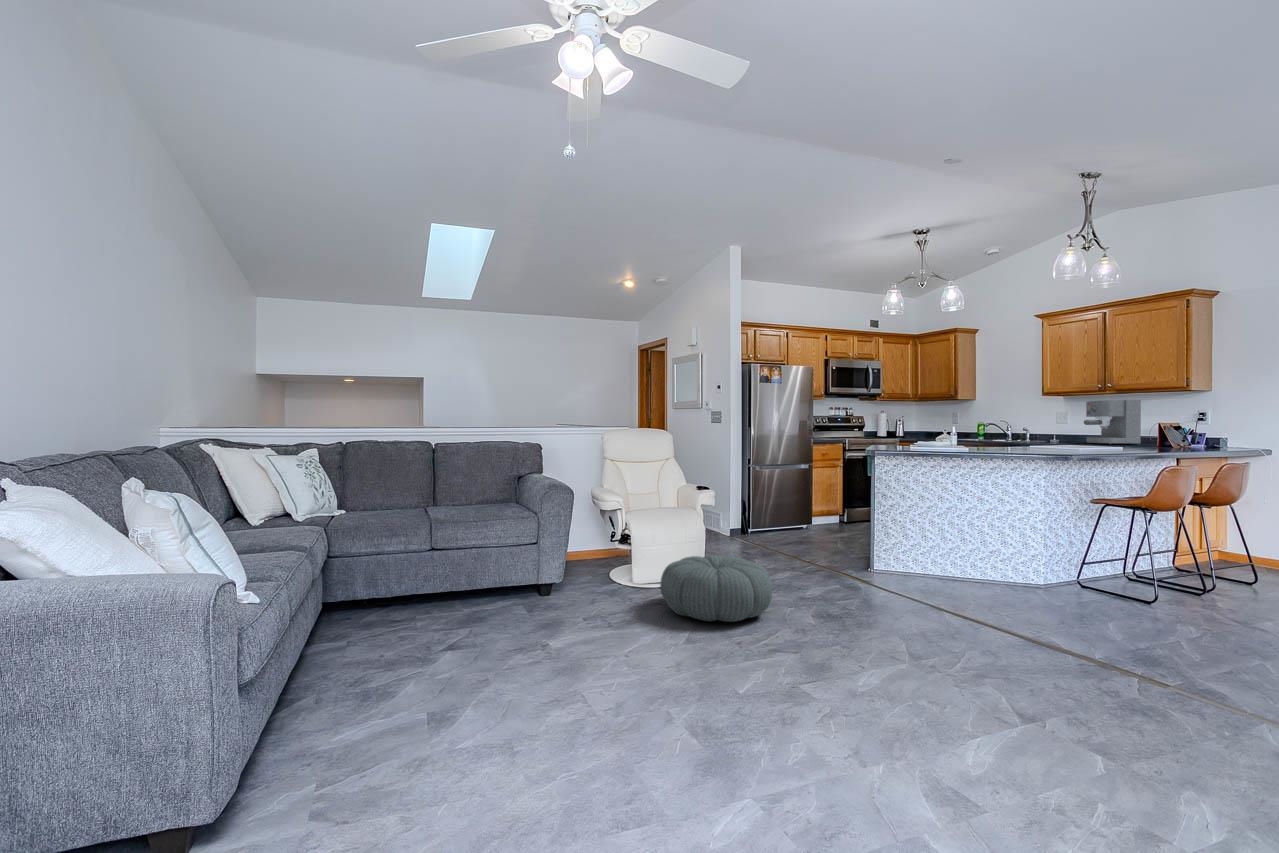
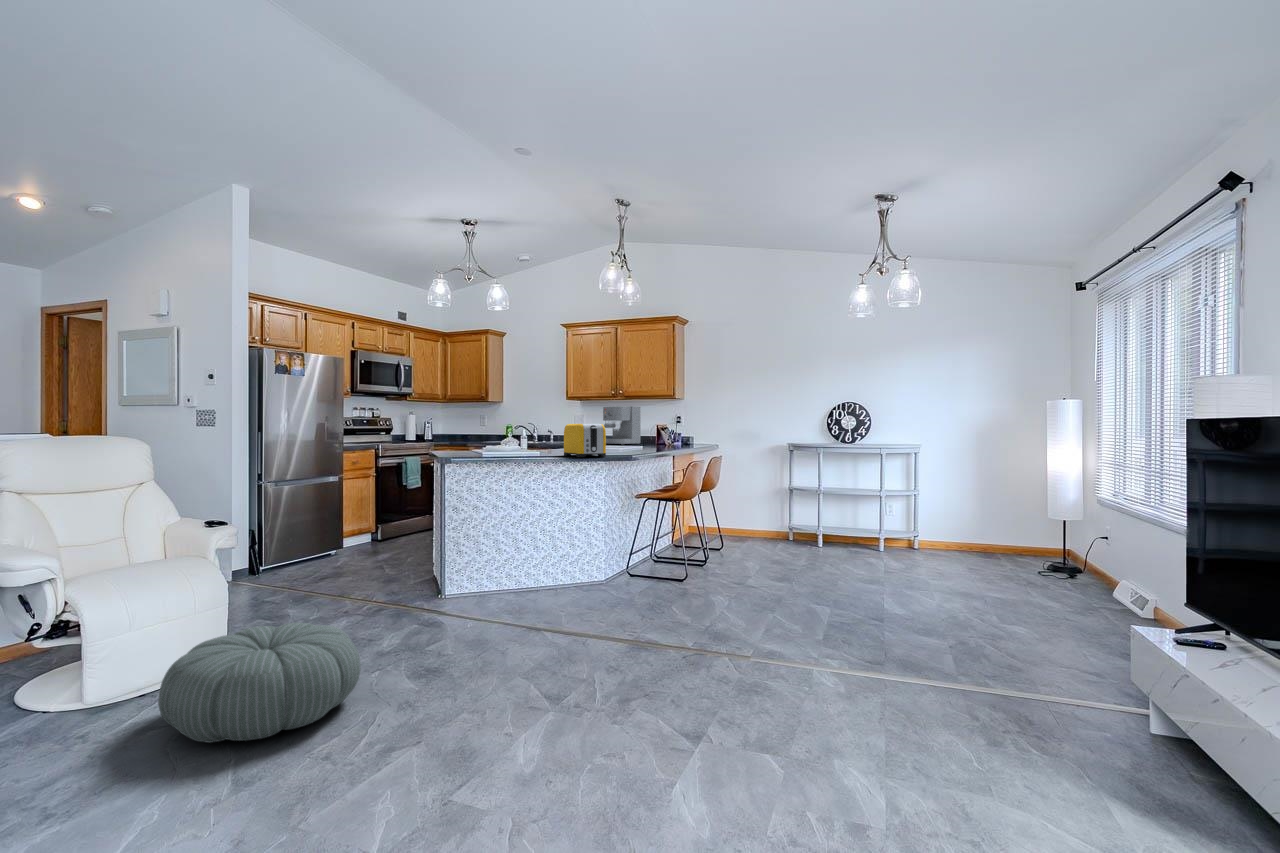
toaster: none [998,420,1042,455] -> present [564,424,606,457]

